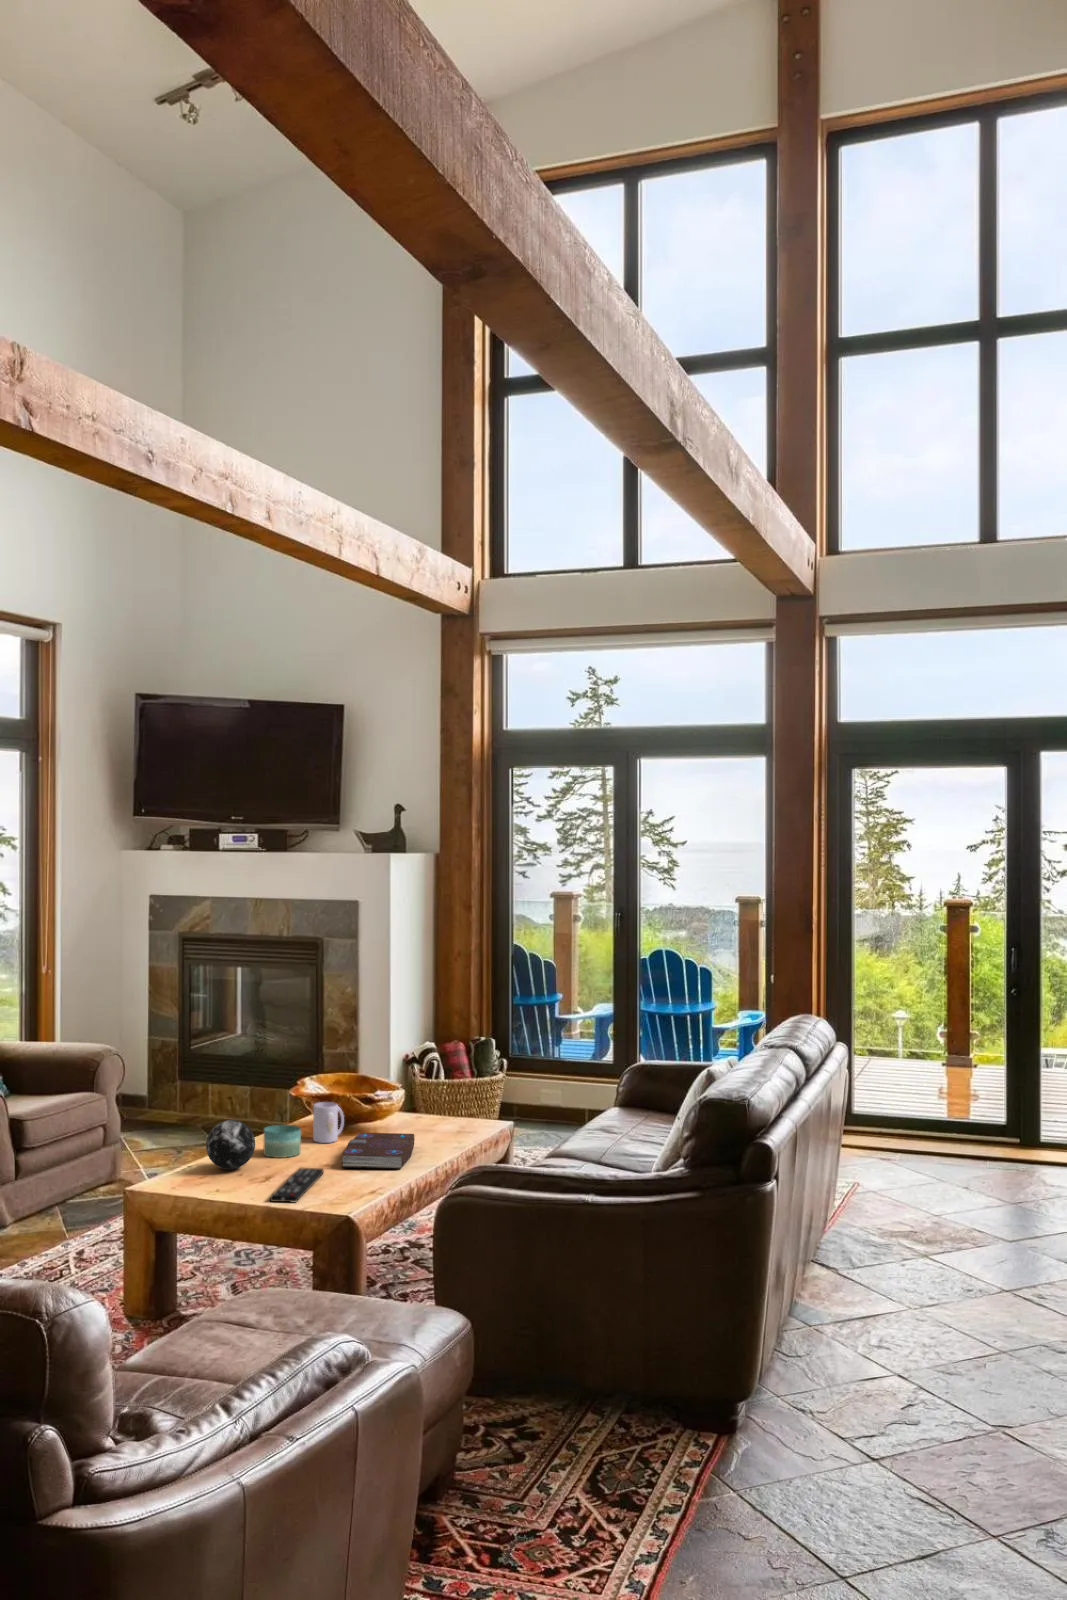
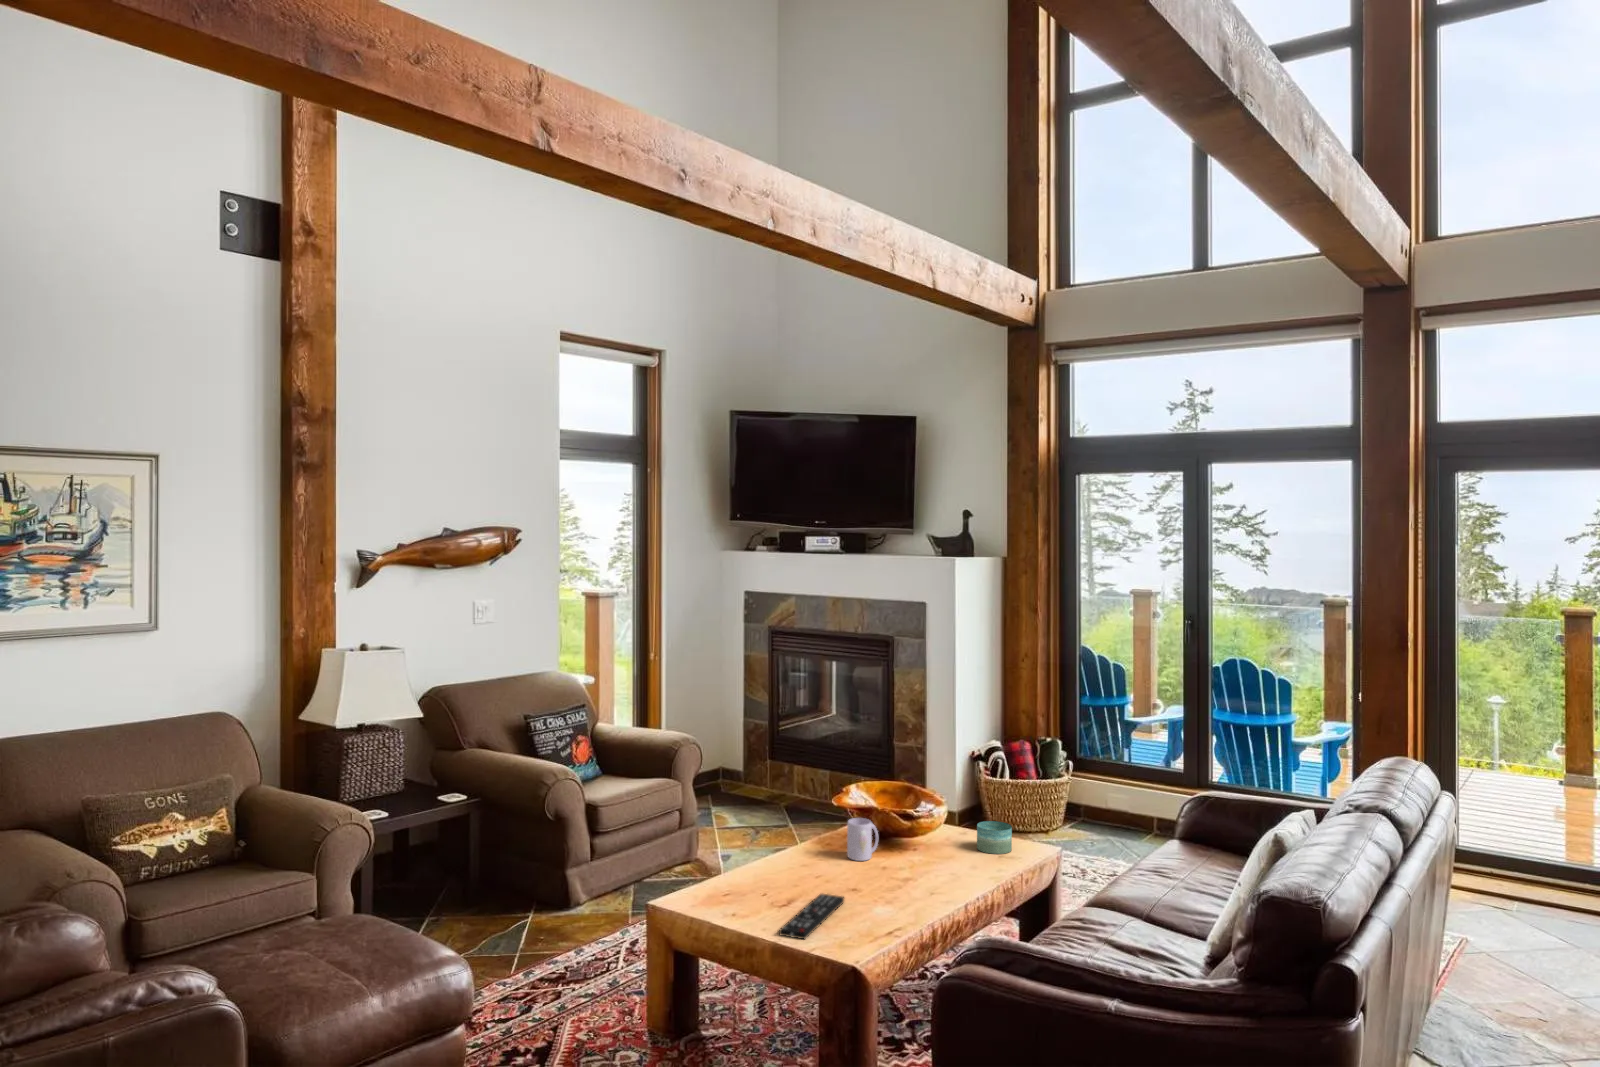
decorative orb: present [206,1120,255,1169] -> none [732,838,780,888]
candle: present [263,1125,301,1158] -> present [977,821,1012,854]
book: present [341,1133,415,1169] -> none [863,855,947,903]

